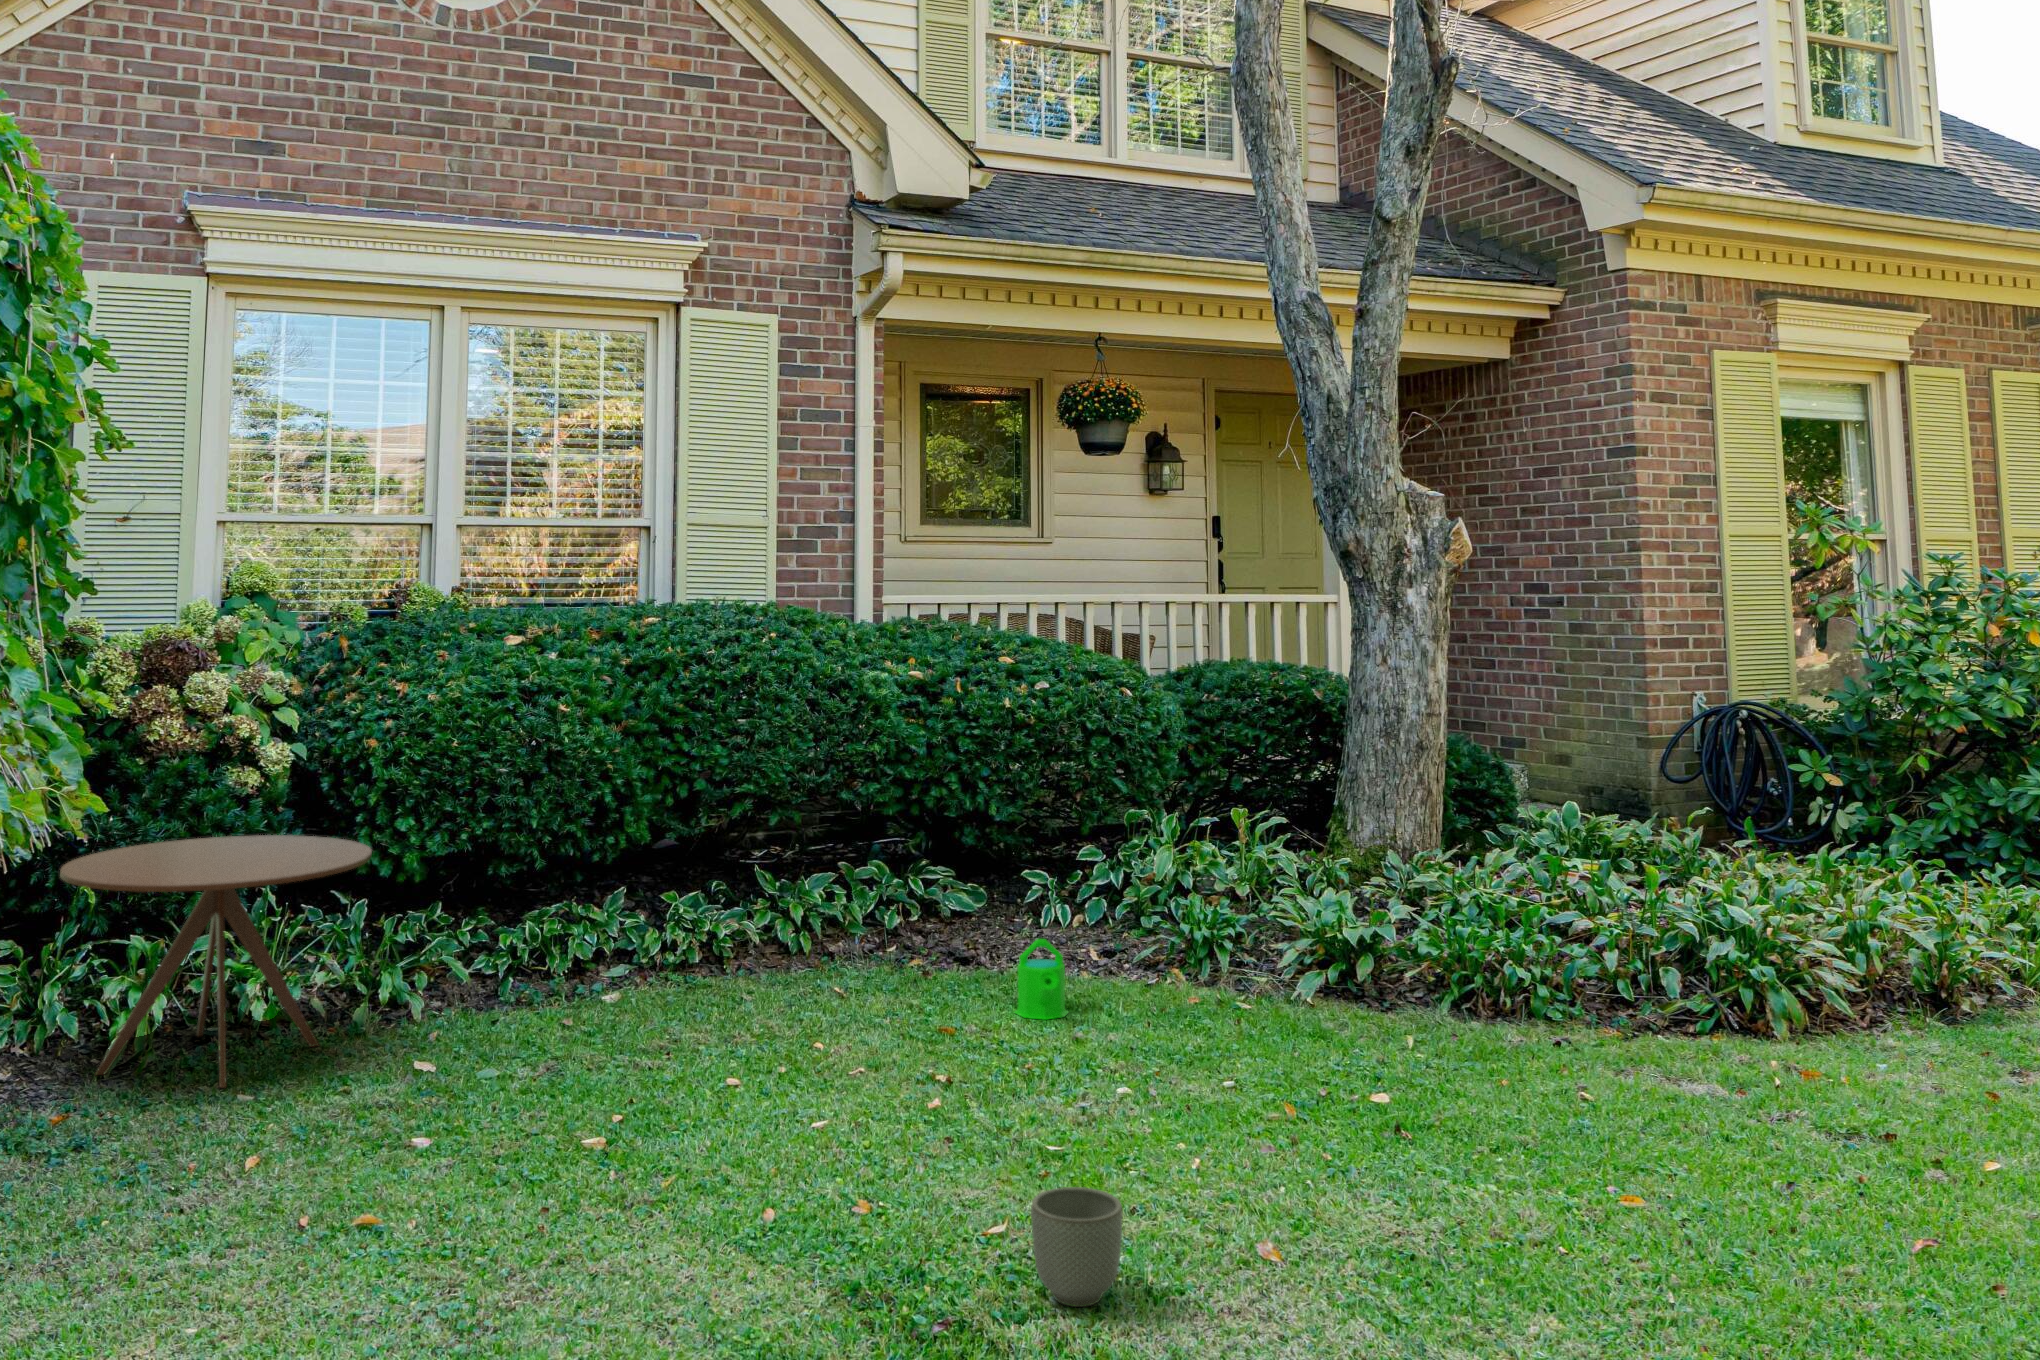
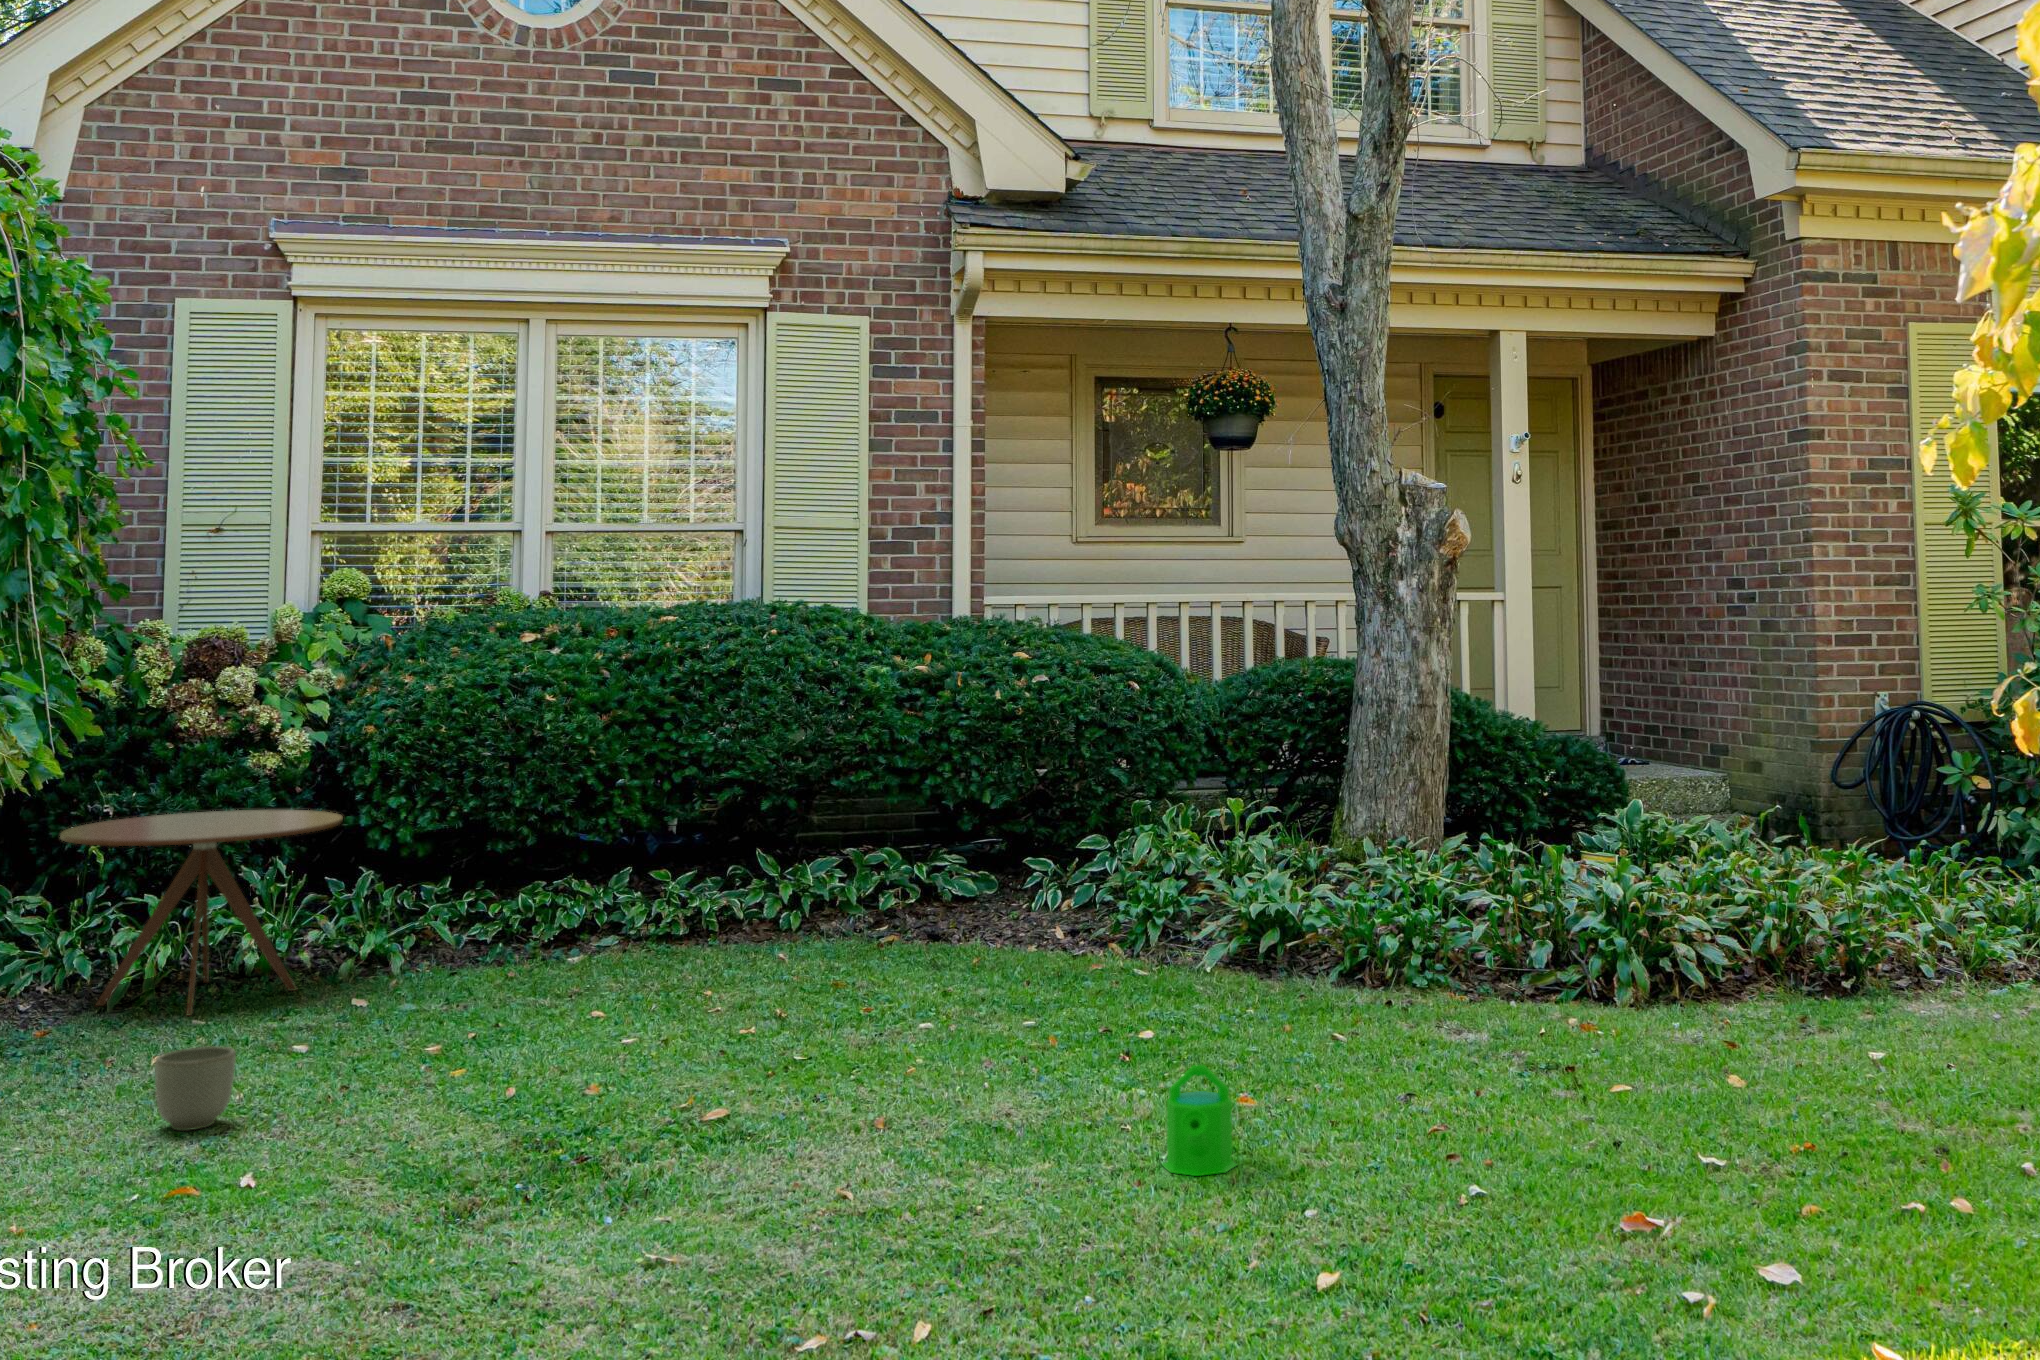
watering can: present [1015,939,1068,1020] -> present [1162,1065,1237,1176]
planter: present [1031,1187,1123,1307] -> present [155,1046,236,1131]

